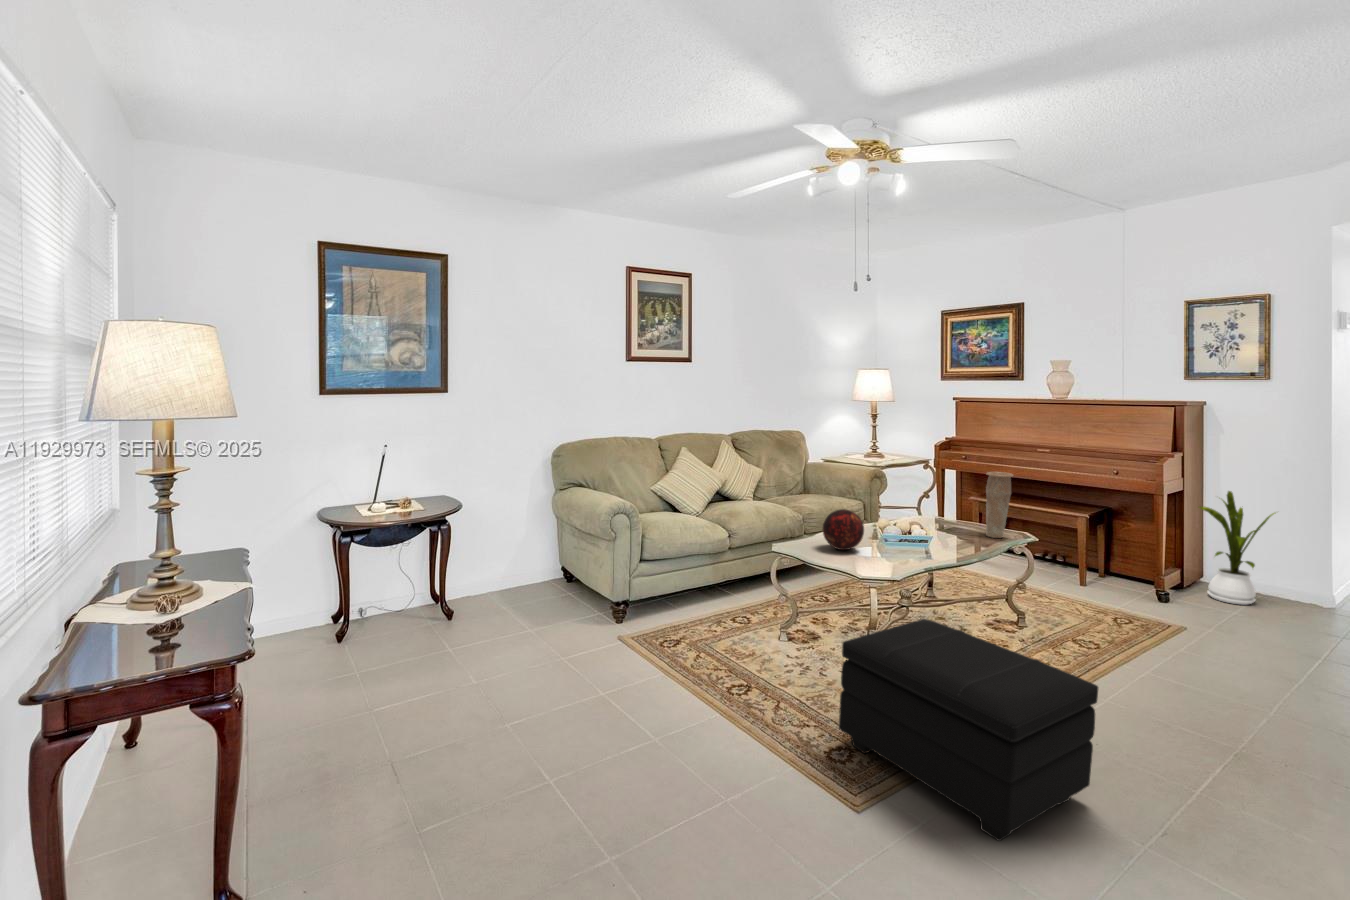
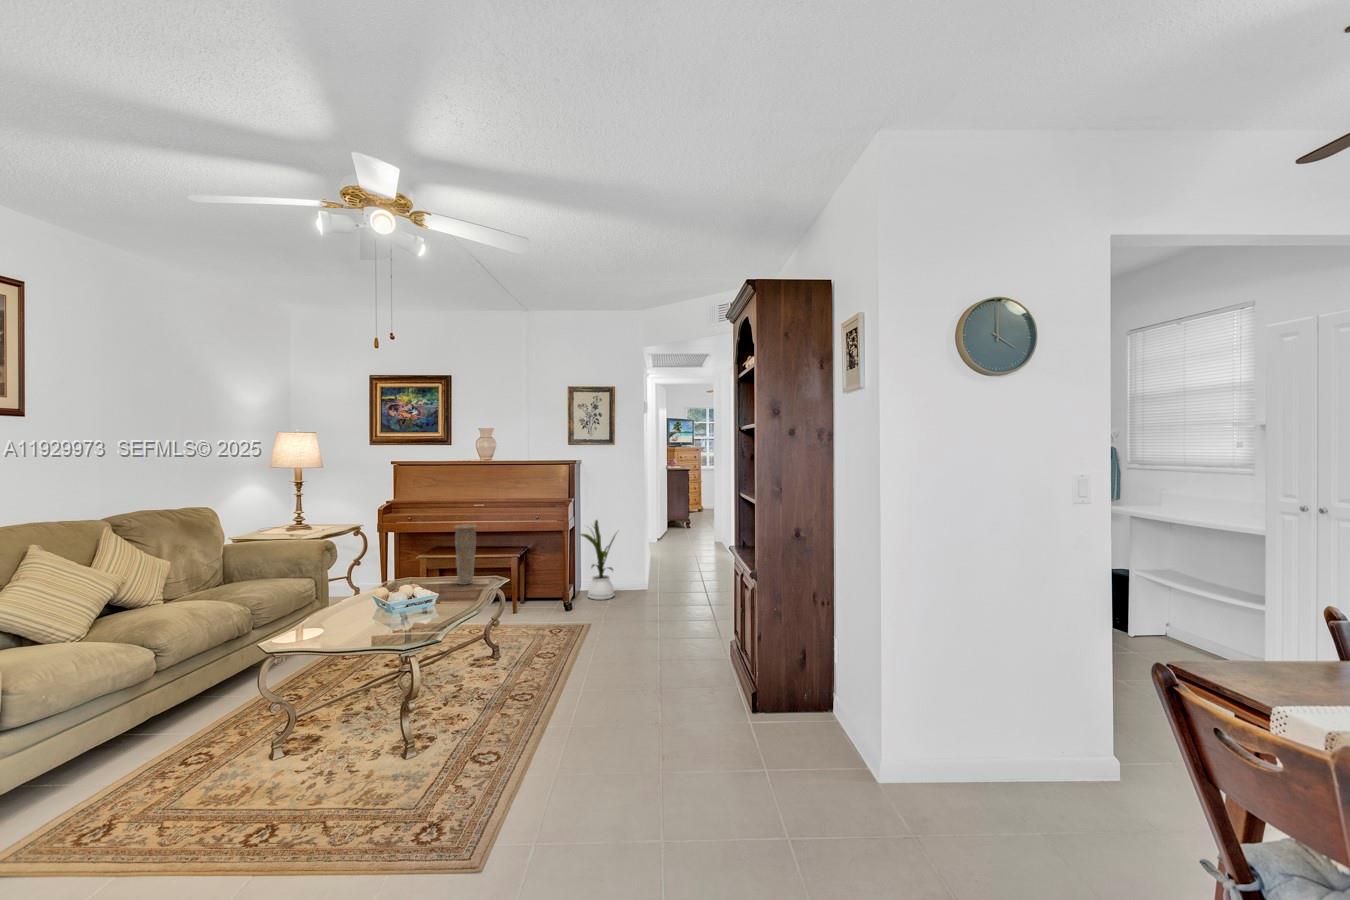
decorative orb: present [822,509,864,550] -> none [317,583,367,628]
footstool: present [839,619,1098,841] -> none [418,664,627,826]

